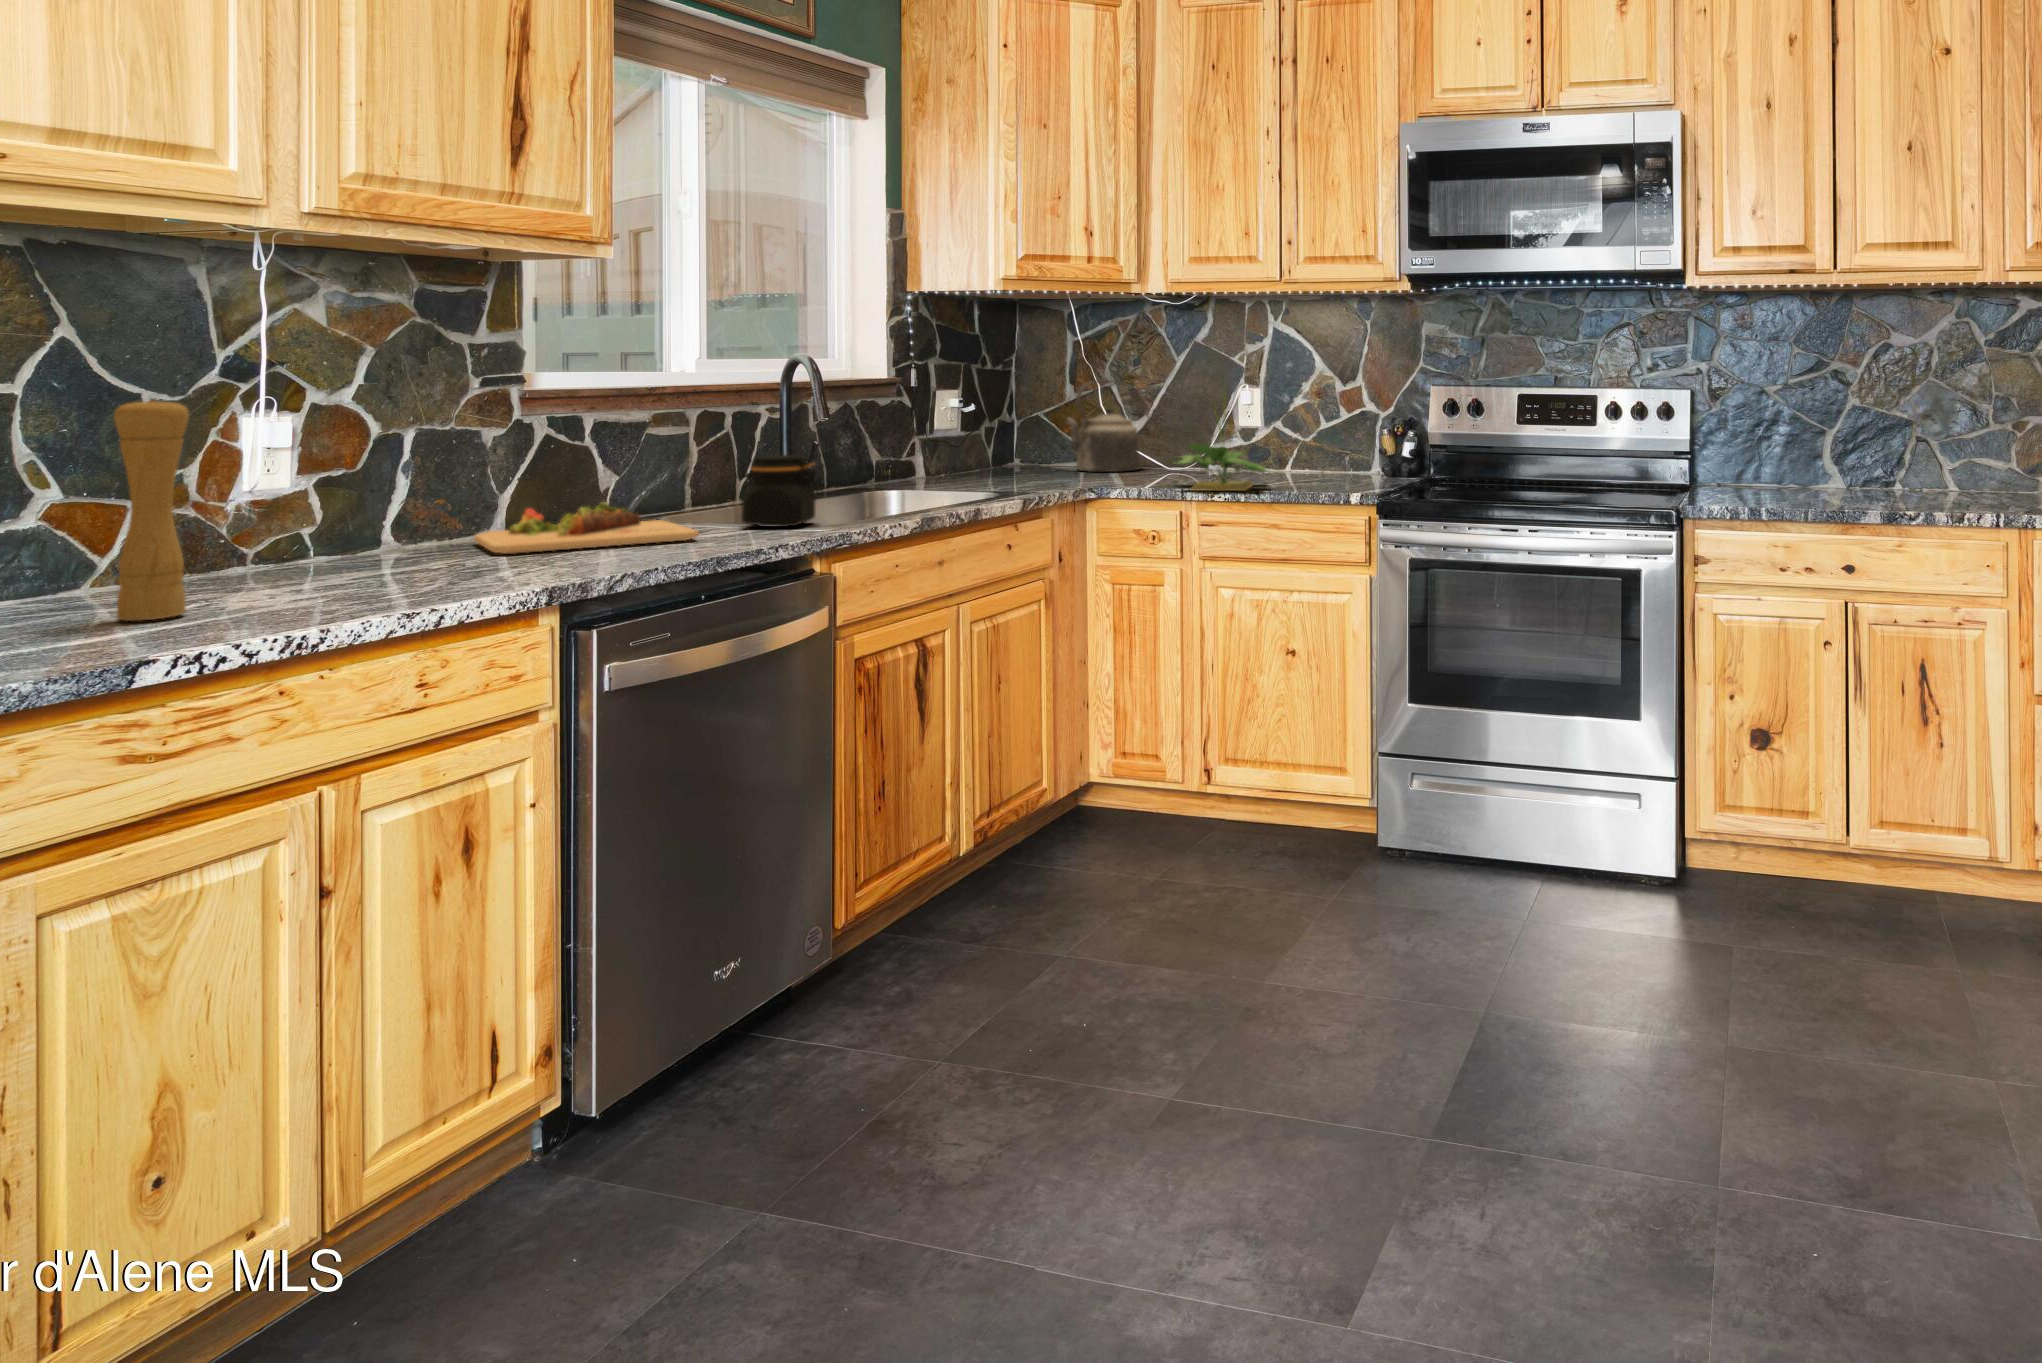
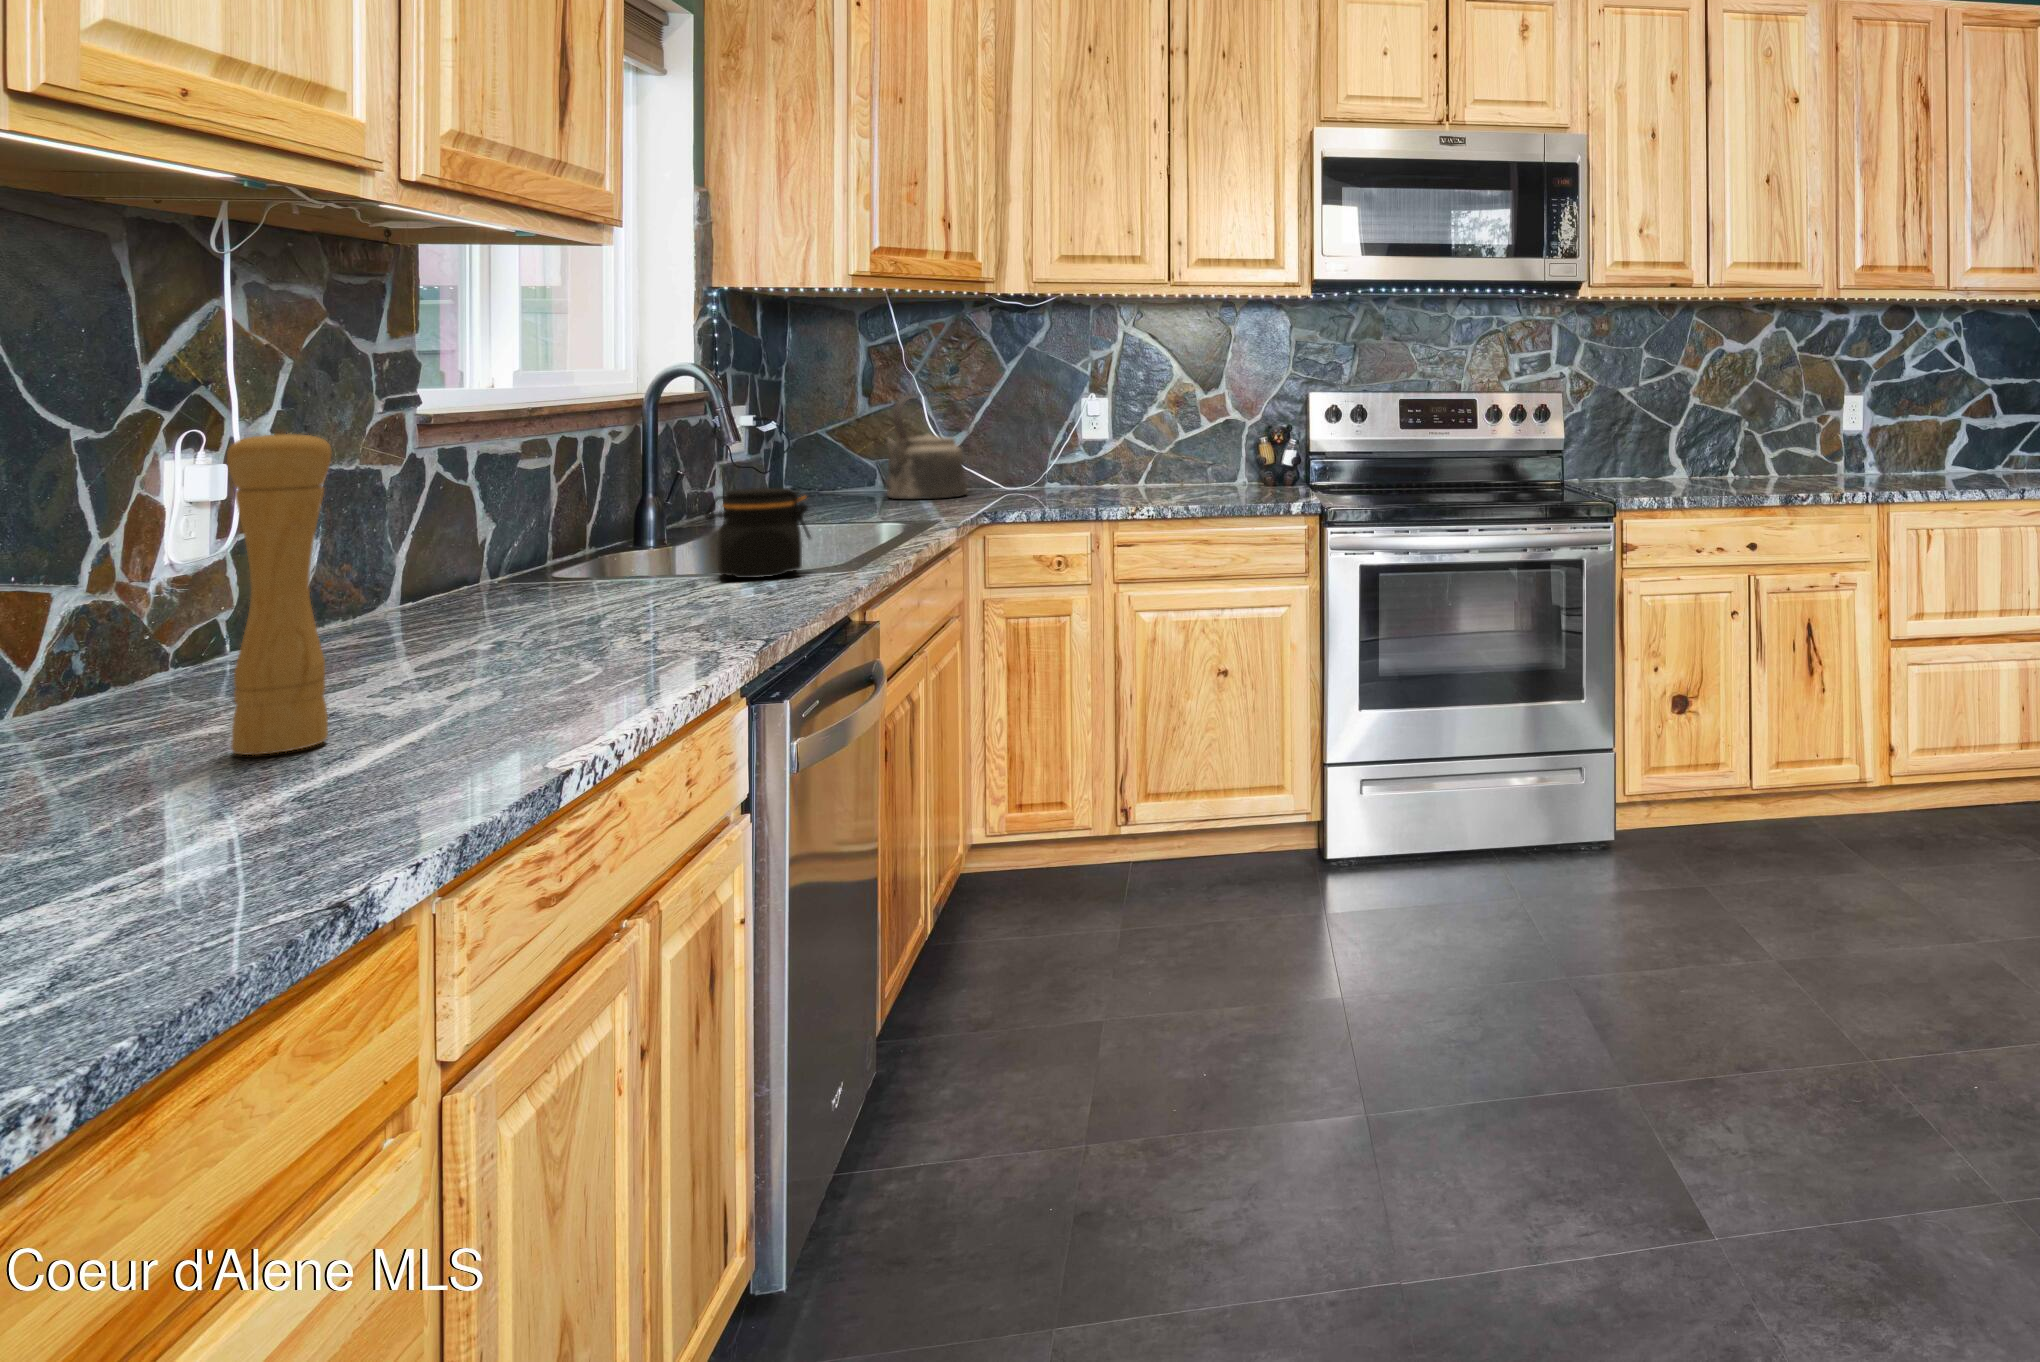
potted plant: present [1174,388,1267,491] -> none [1060,395,1191,512]
cutting board: present [474,502,699,554] -> none [398,557,721,632]

